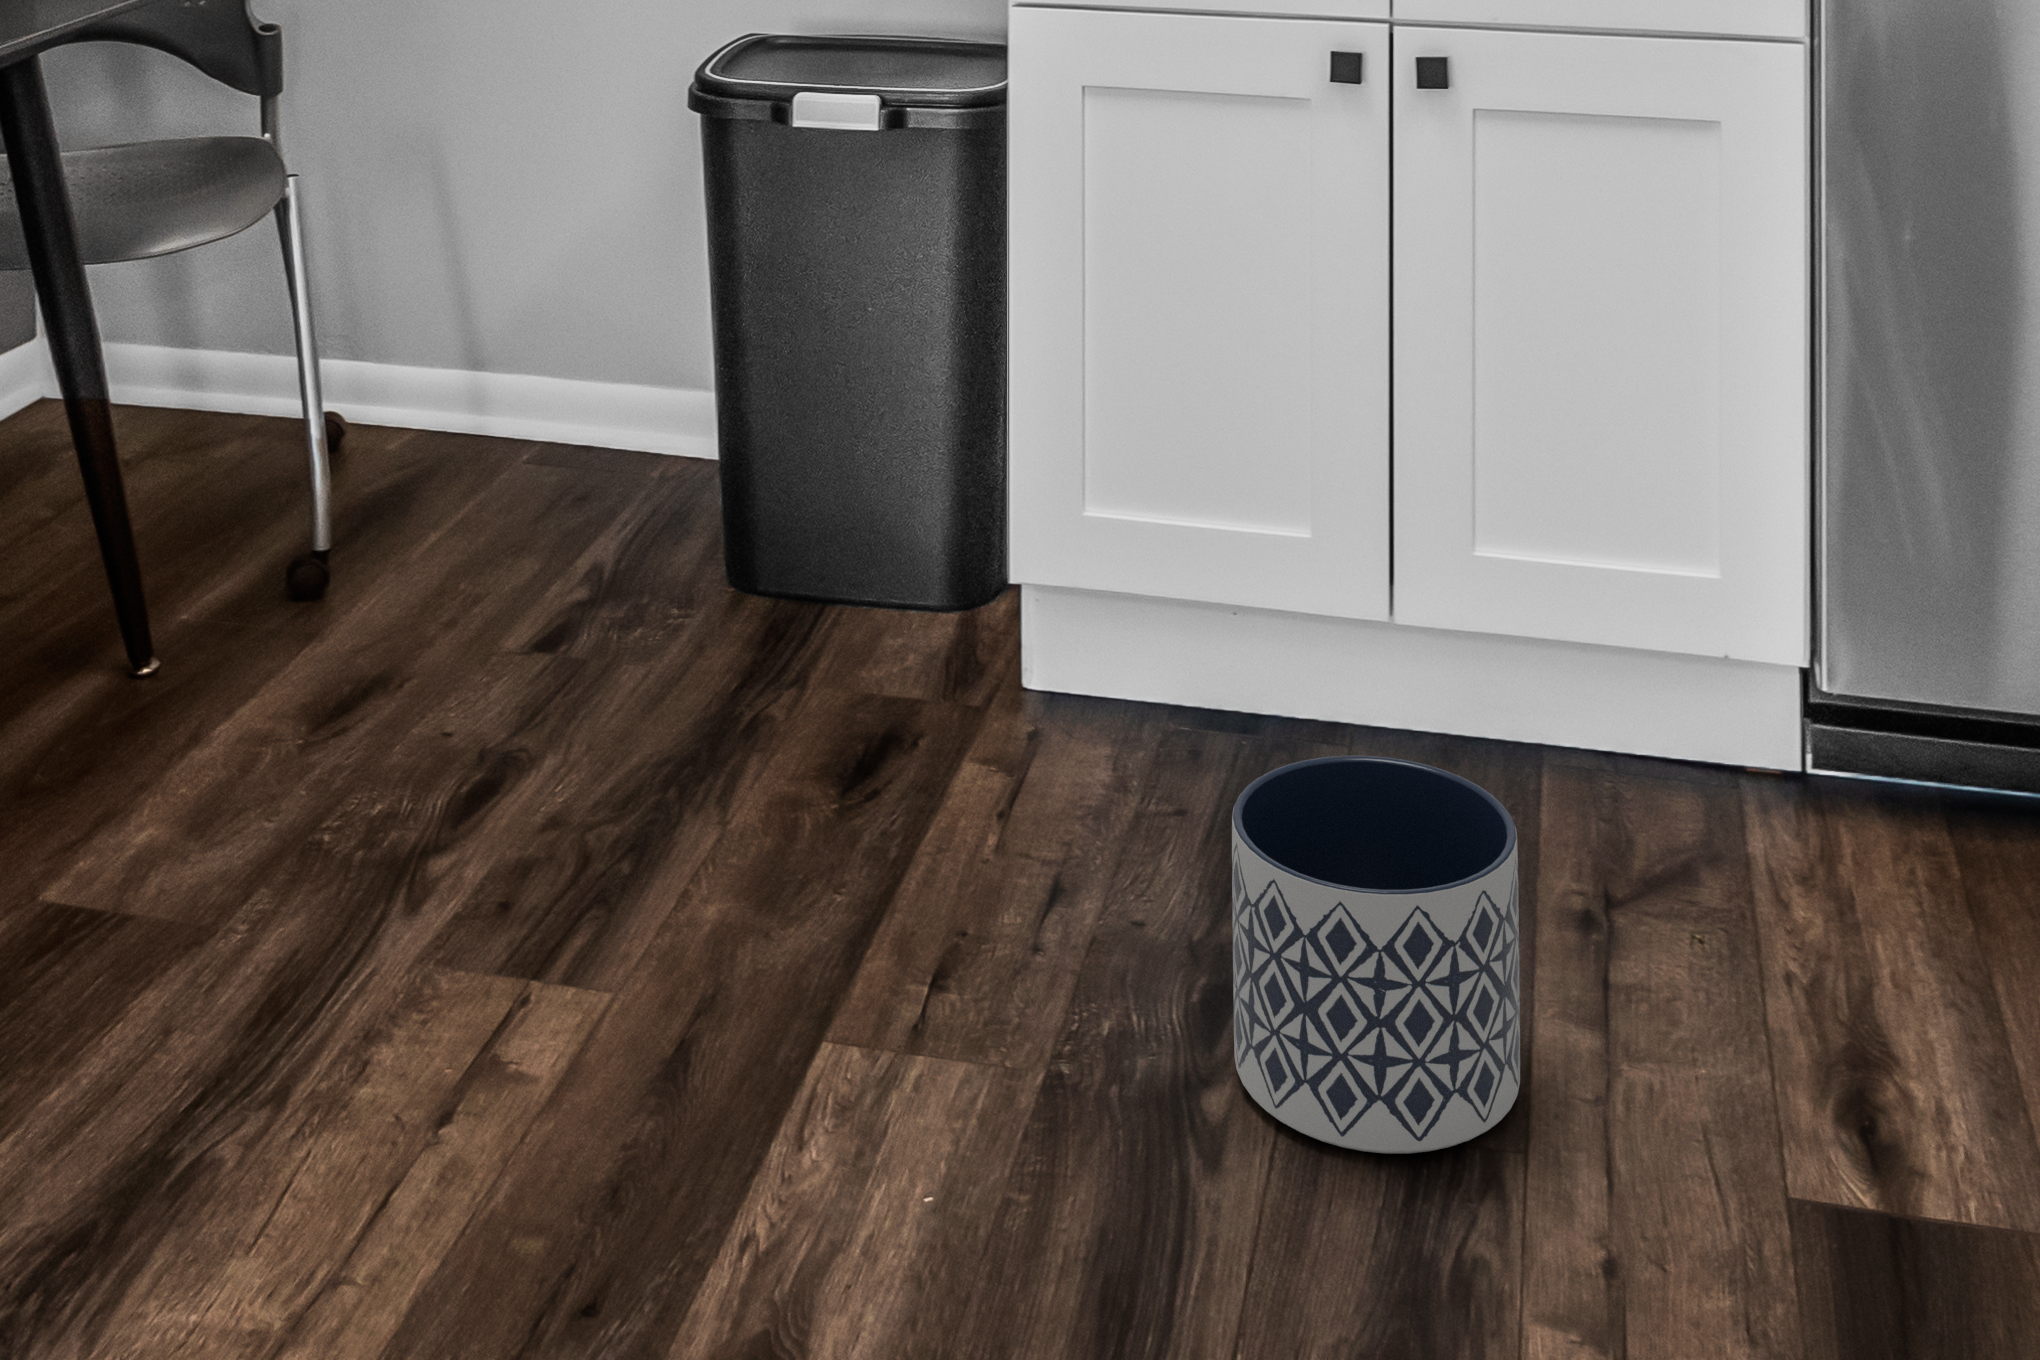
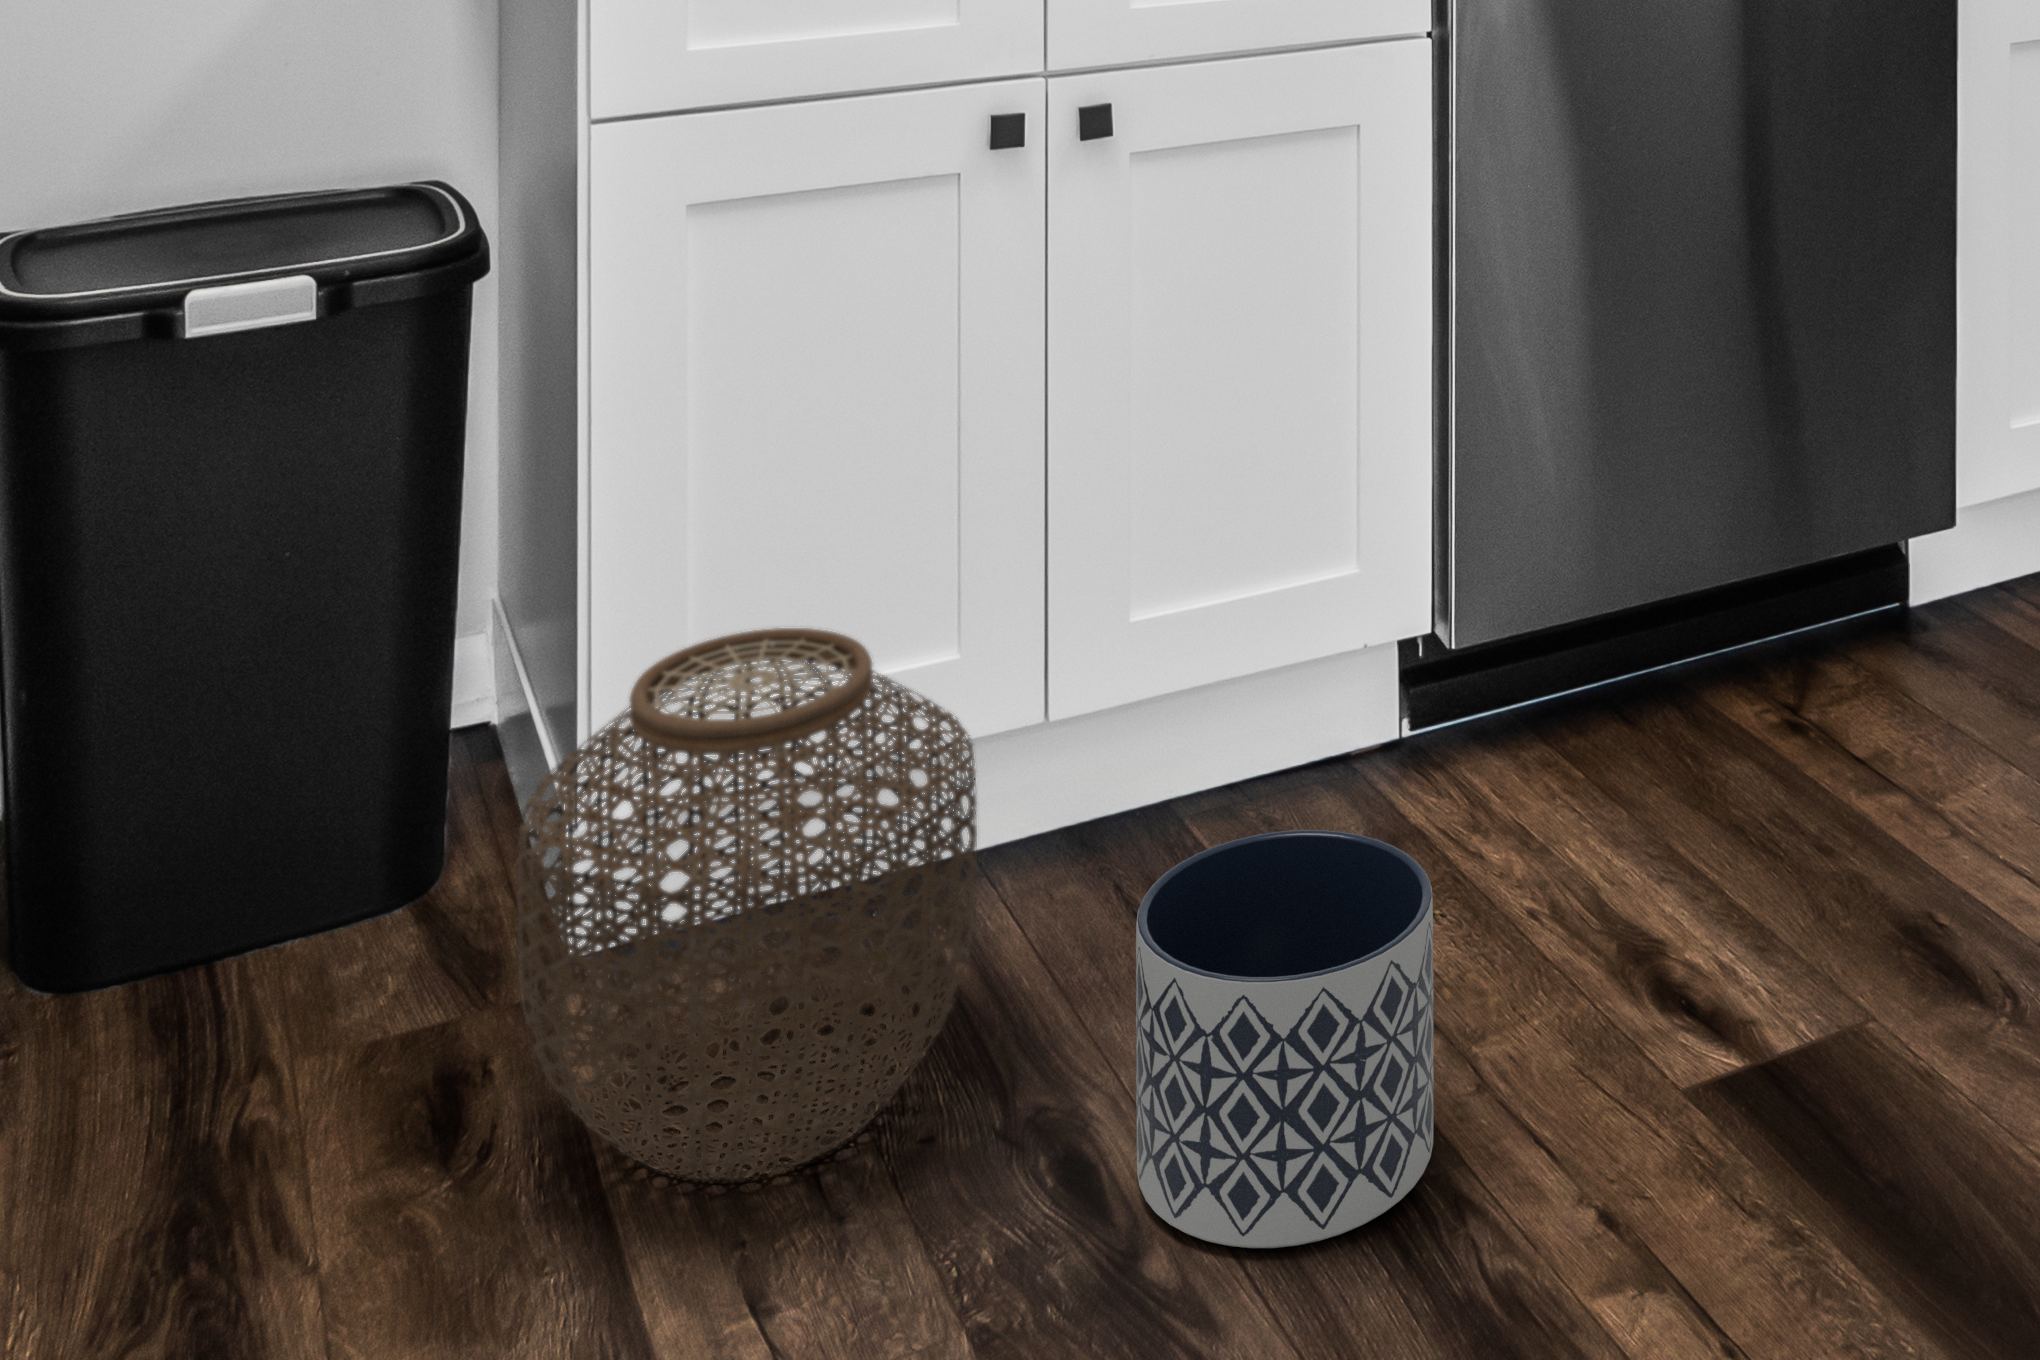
woven basket: none [856,444,1220,901] -> present [517,628,977,1179]

